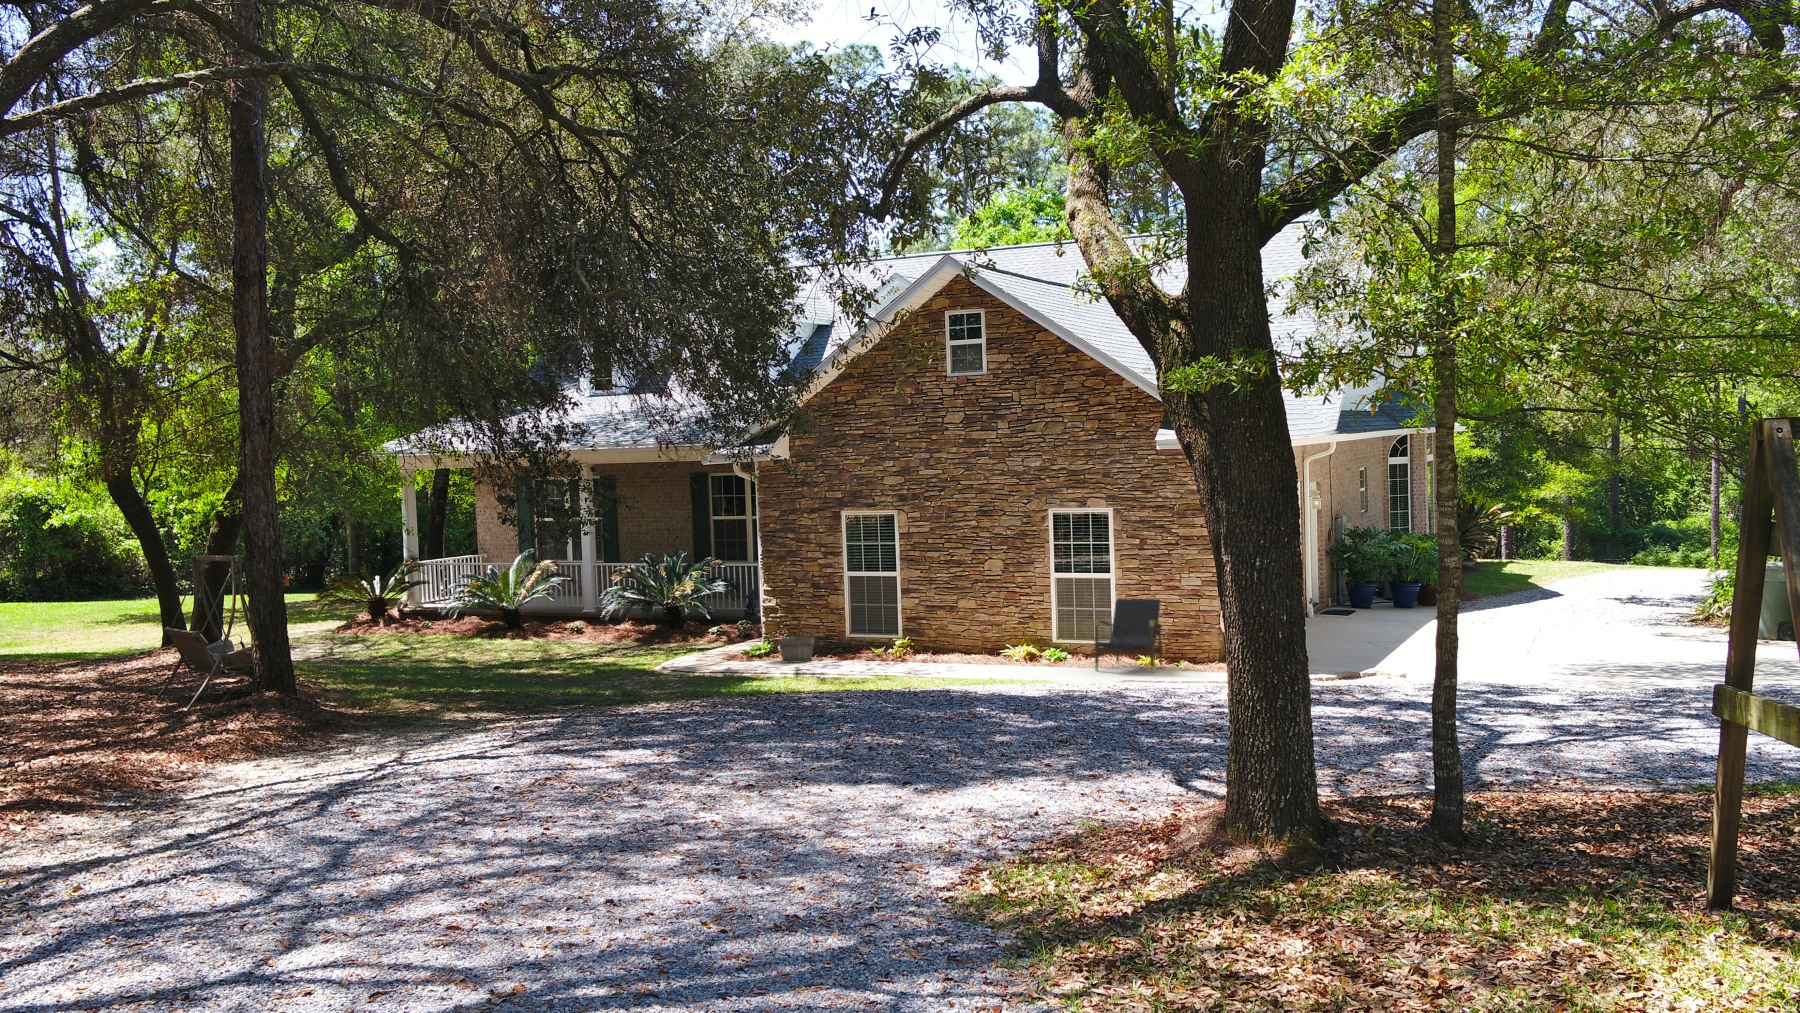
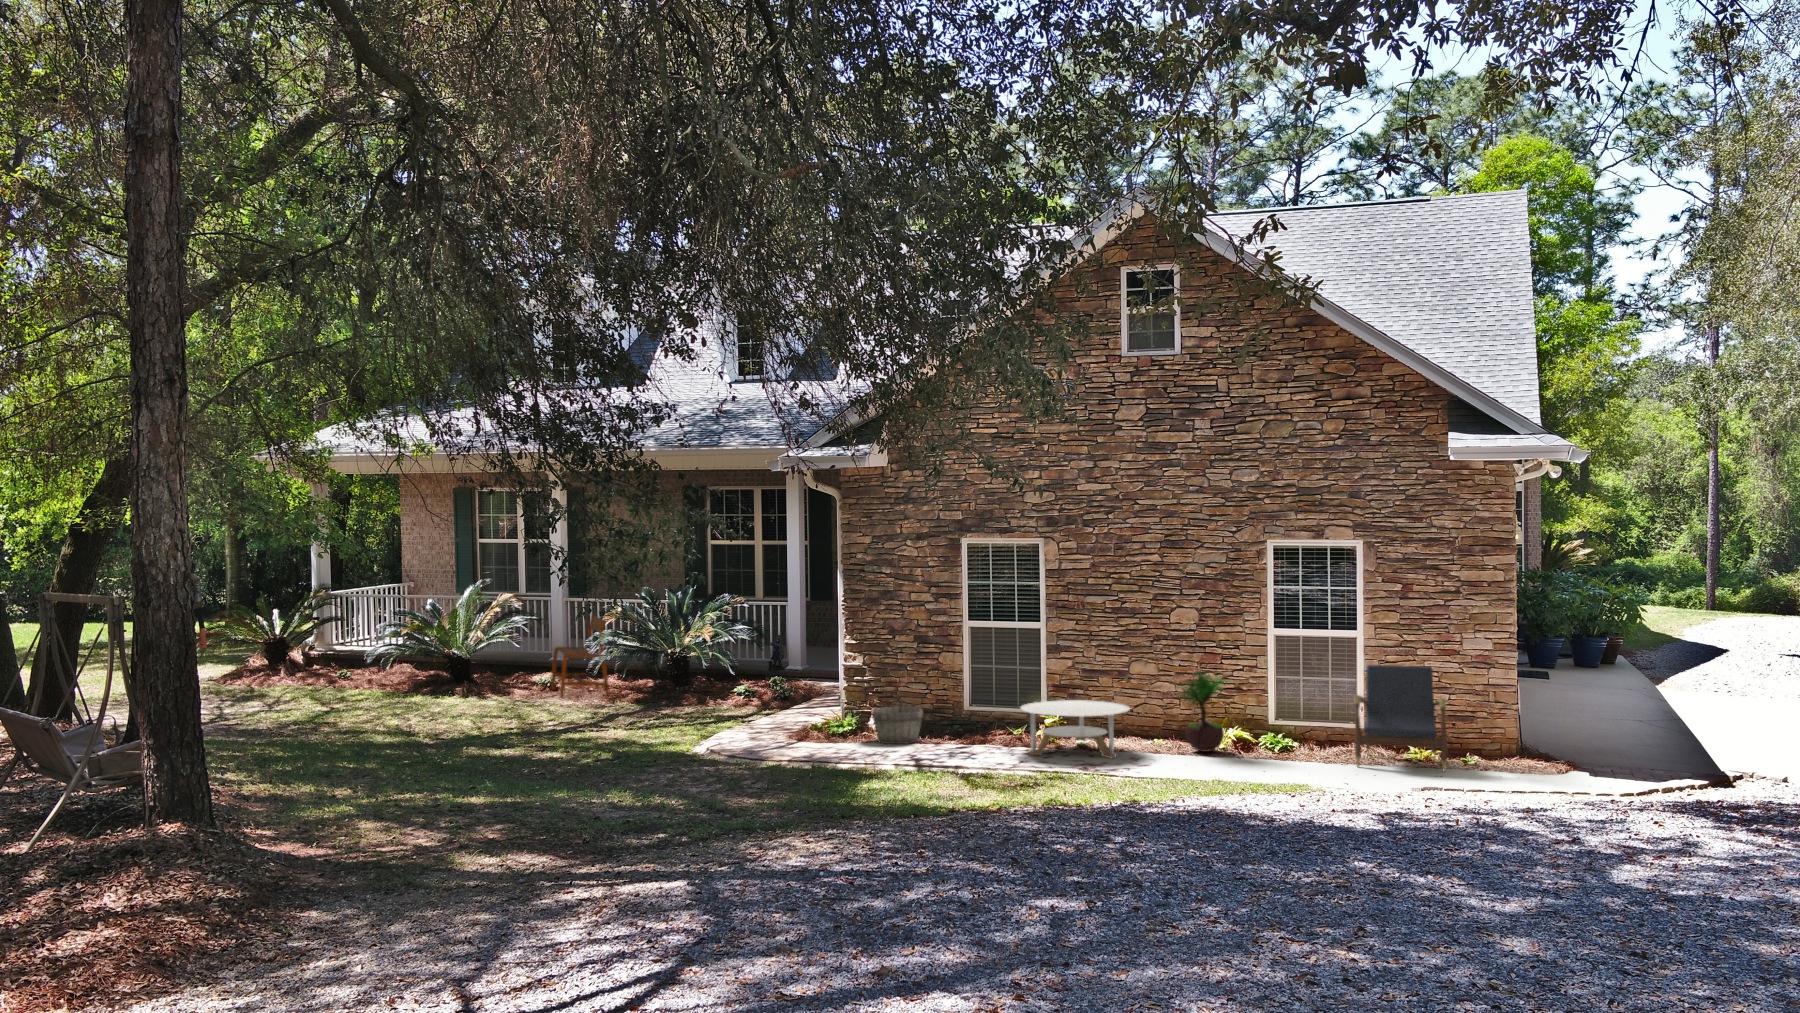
bench: none [575,575,615,639] -> present [551,615,610,699]
potted tree: none [982,601,1019,664] -> present [1177,672,1224,752]
round table: none [872,629,952,669] -> present [1021,700,1130,758]

